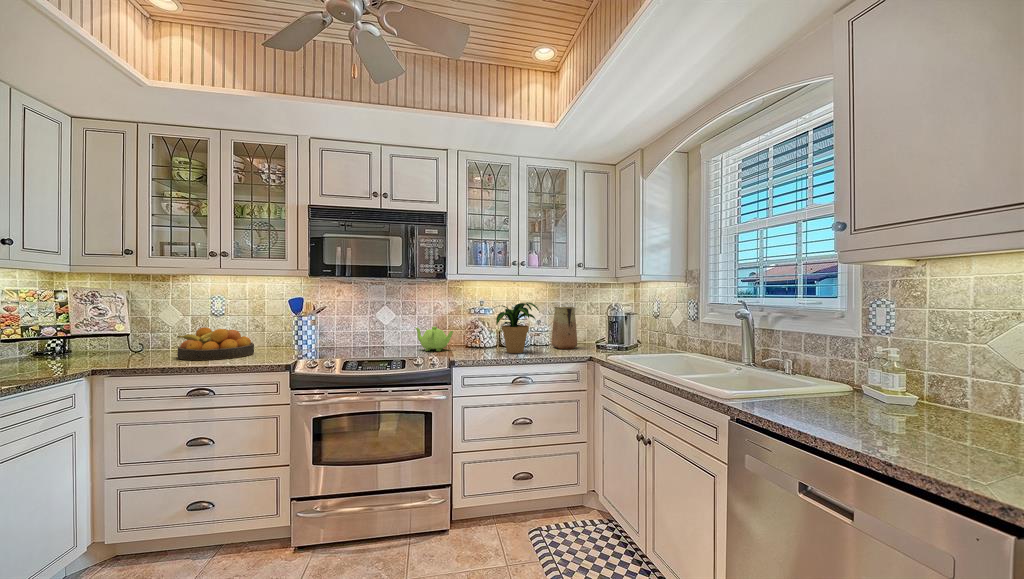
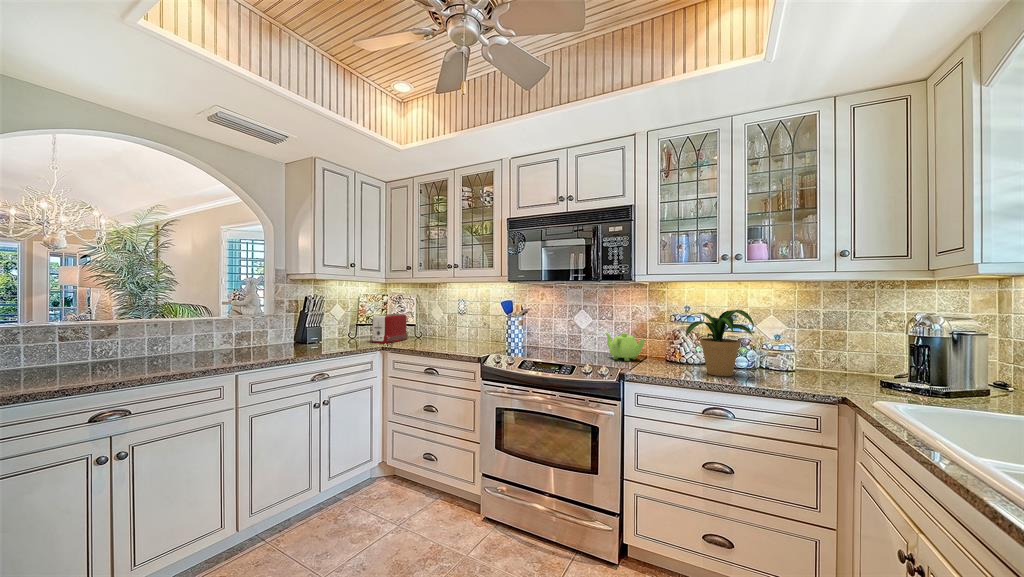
vase: present [551,307,577,349] -> none [791,317,837,381]
toaster: none [49,321,119,367] -> present [371,314,408,343]
fruit bowl: present [177,327,254,360] -> none [430,322,479,347]

